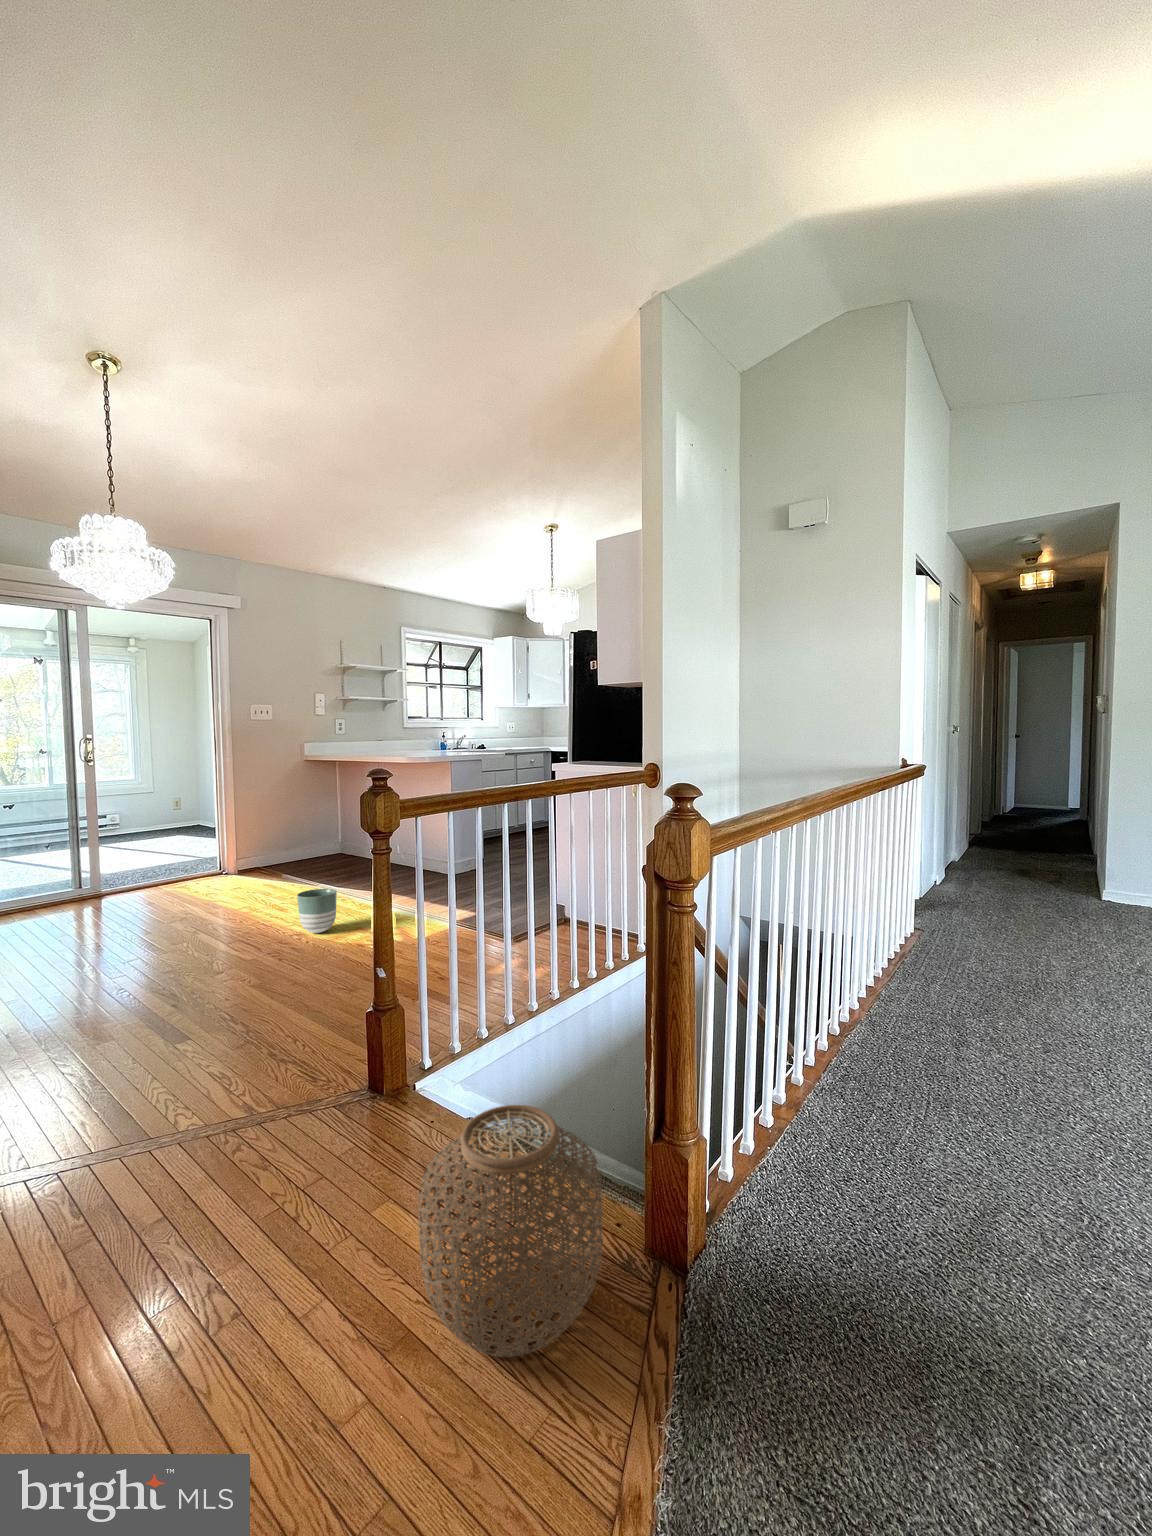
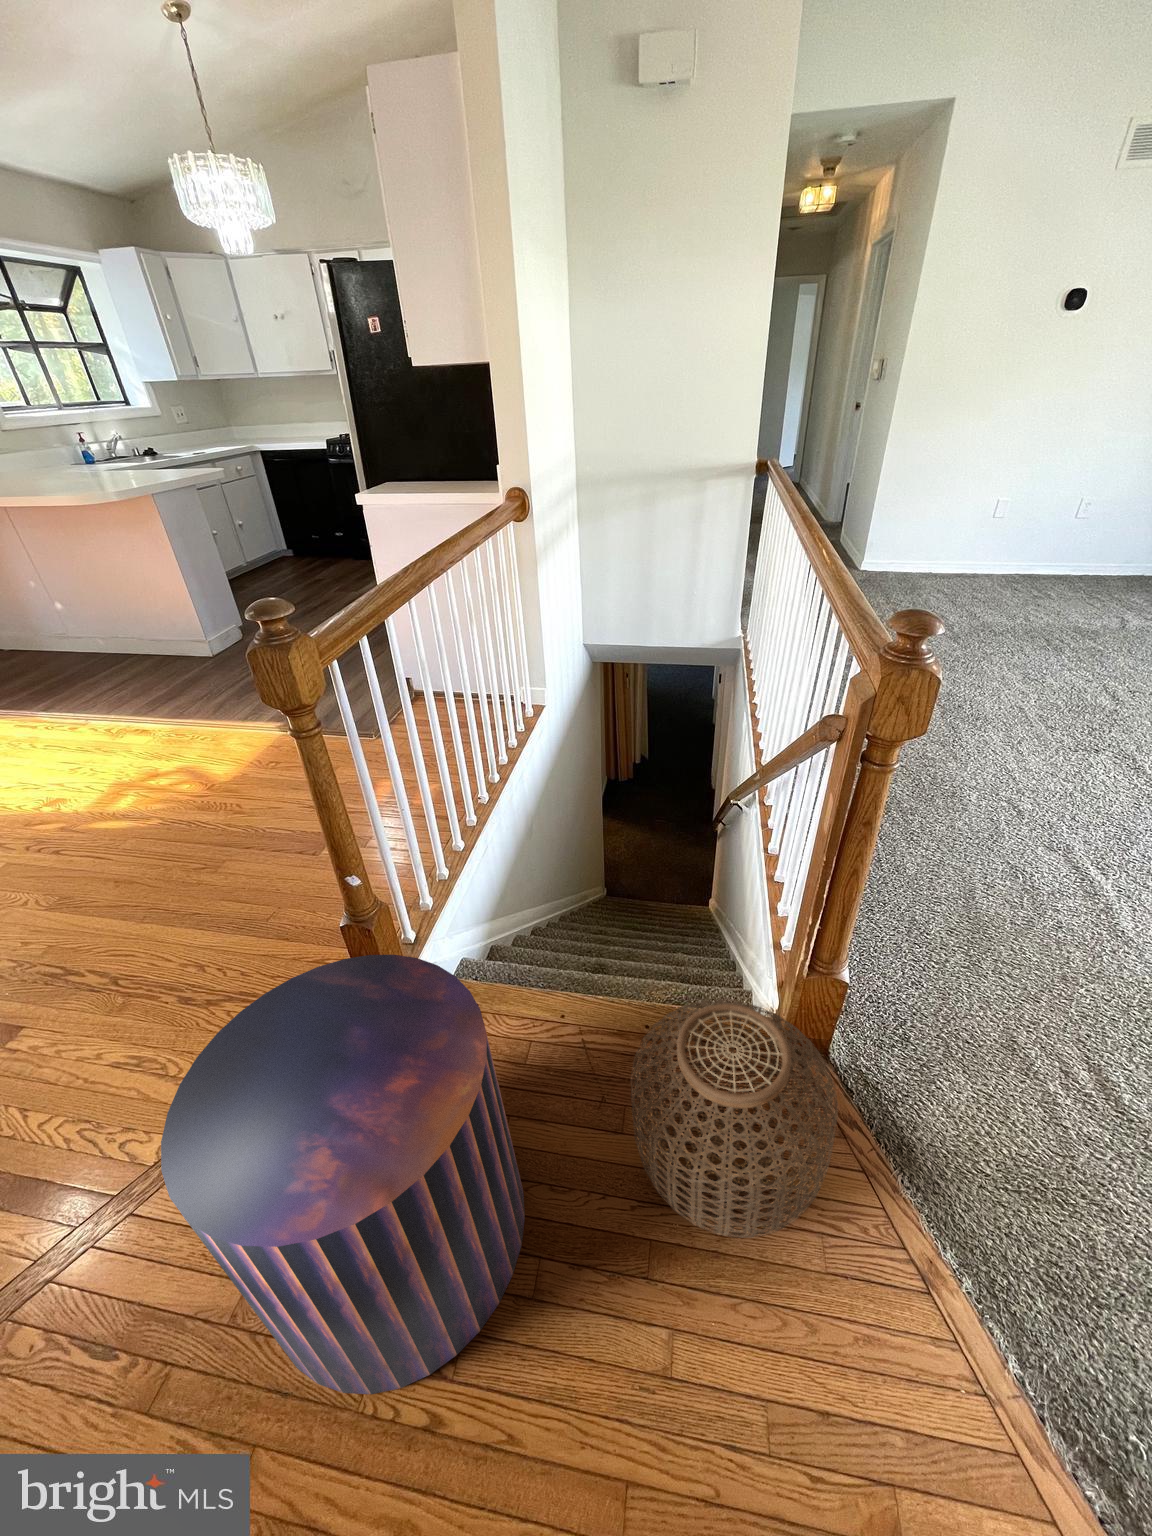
planter: present [297,889,337,933] -> none [24,741,102,806]
pouf: none [129,991,372,1325] -> present [161,955,525,1394]

